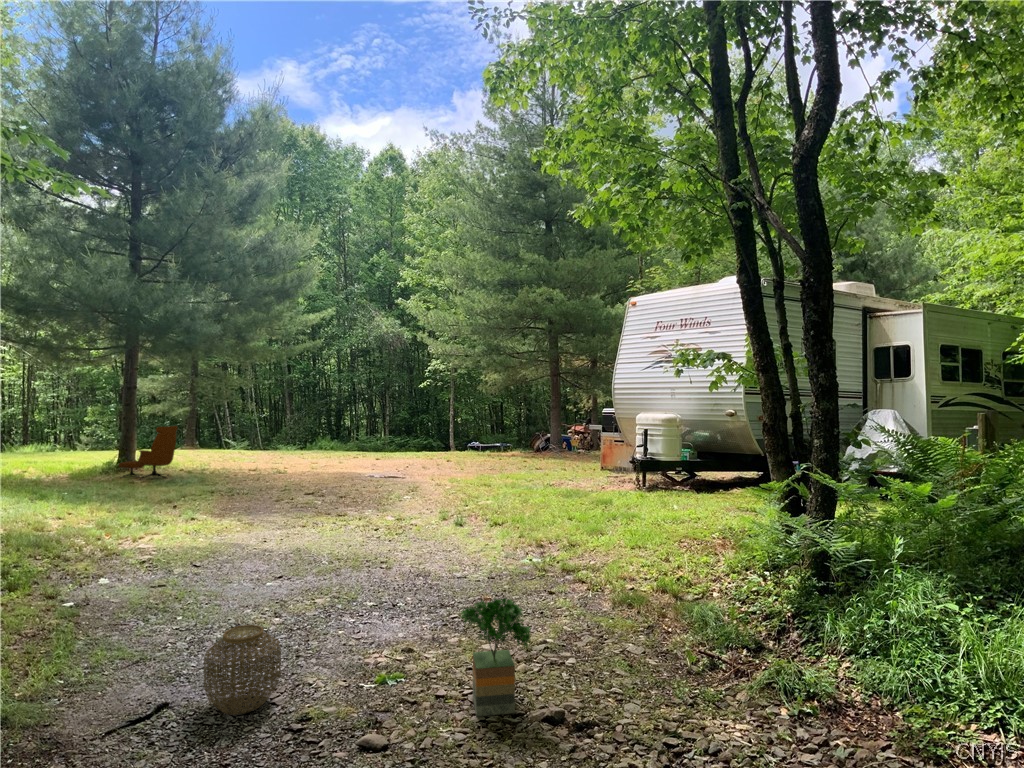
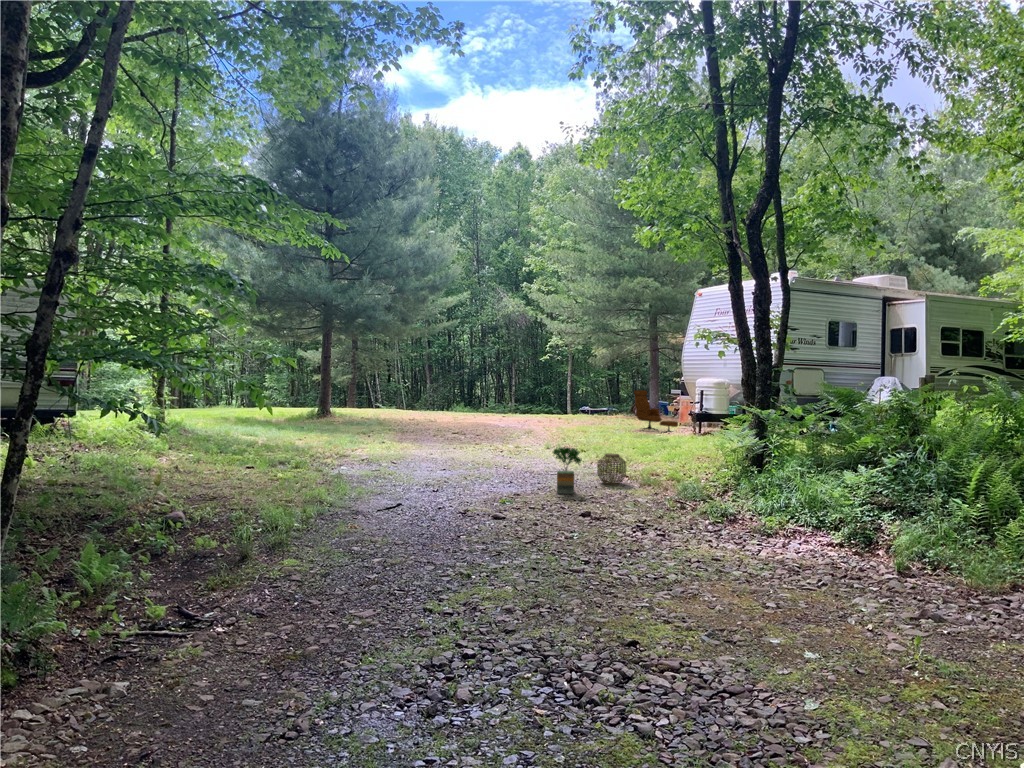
lounge chair: present [119,426,178,478] -> present [634,390,678,433]
woven basket: present [204,625,281,714] -> present [597,453,626,485]

